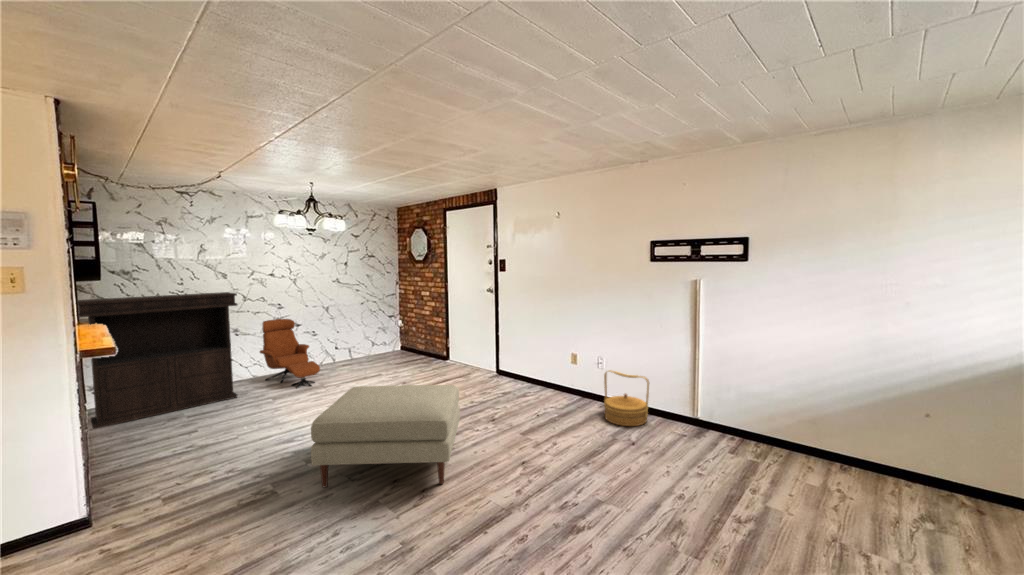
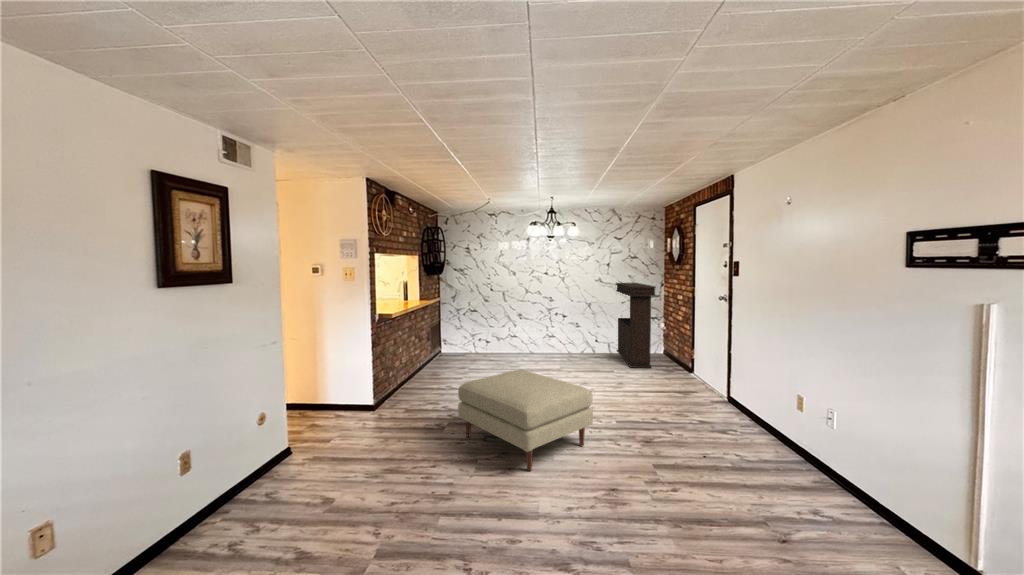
console table: present [77,292,237,429] -> present [616,283,656,368]
armchair: present [260,319,320,388] -> none [530,310,565,367]
woven basket: present [604,370,649,426] -> none [794,429,879,530]

